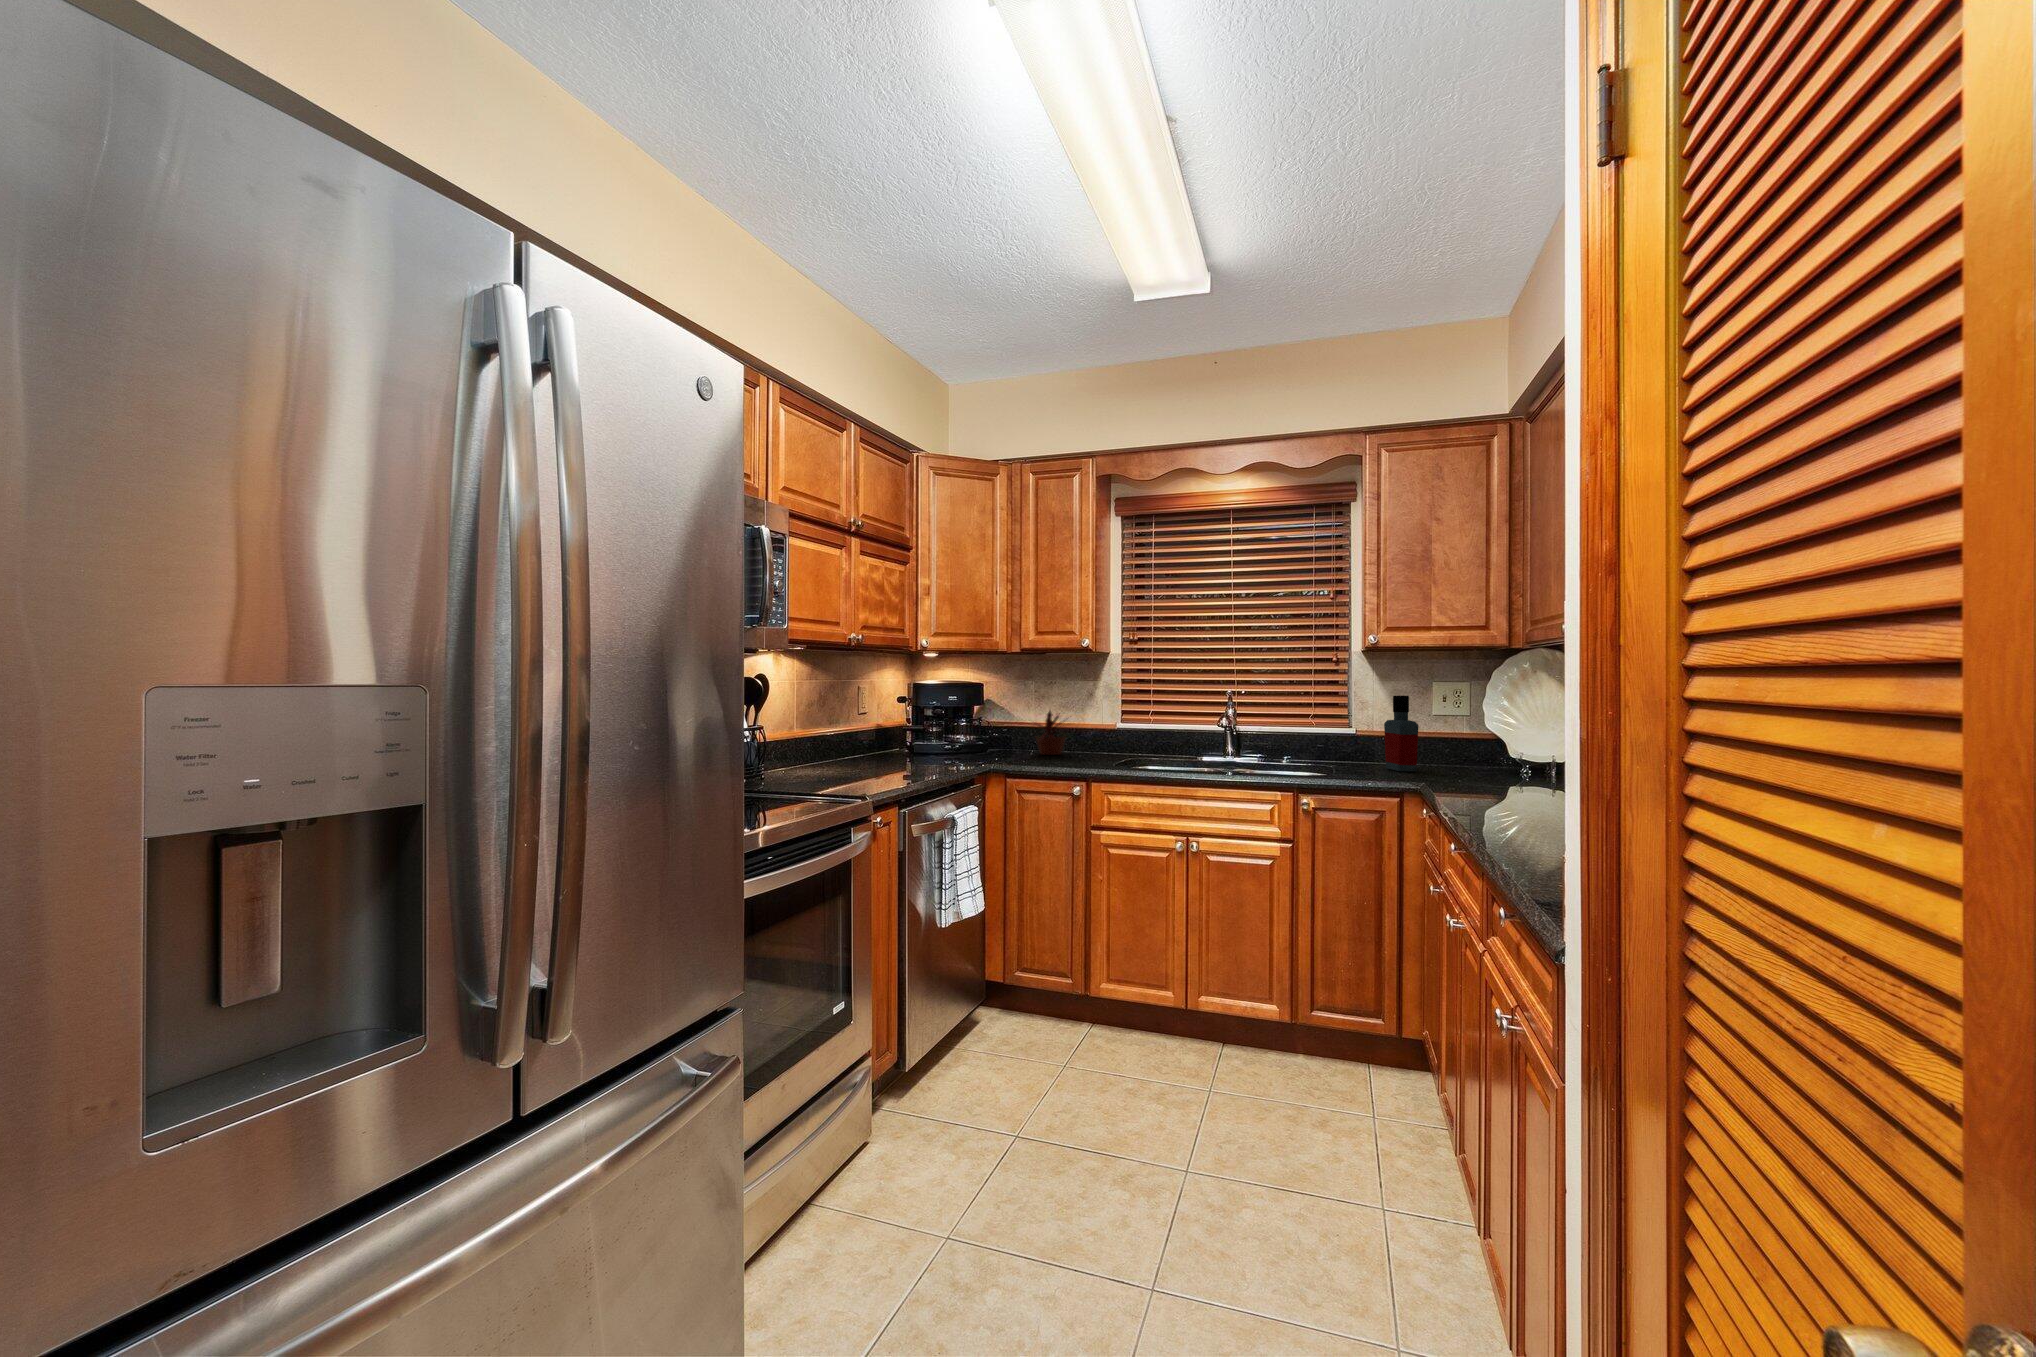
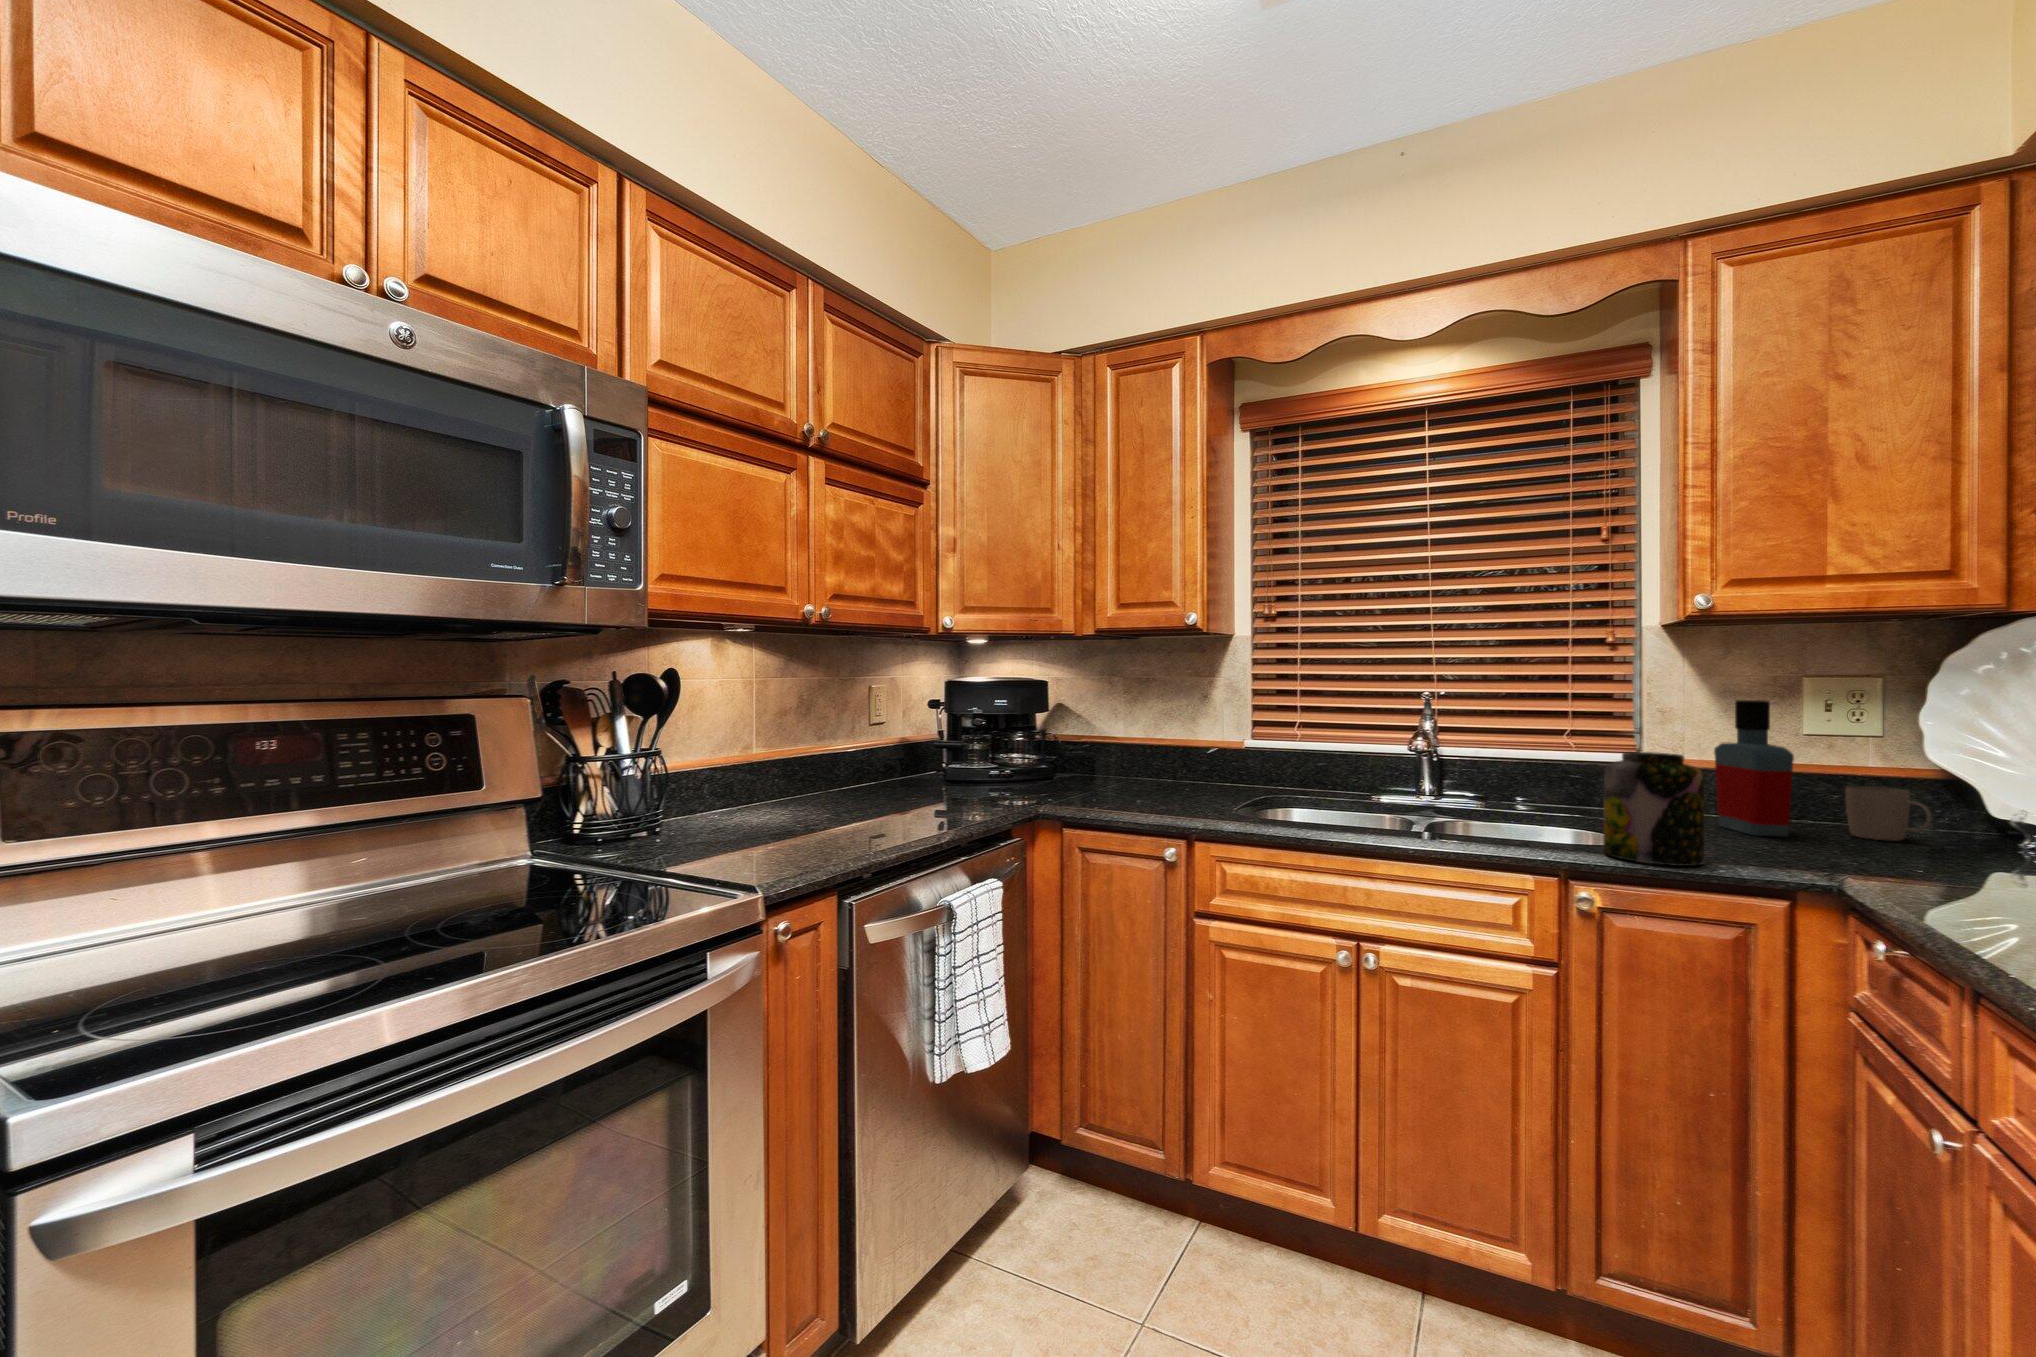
potted plant: present [1034,711,1071,755] -> none [1108,716,1183,785]
jar: none [1316,723,1363,782] -> present [1604,752,1704,866]
mug: none [1446,743,1482,772] -> present [1846,786,1931,841]

